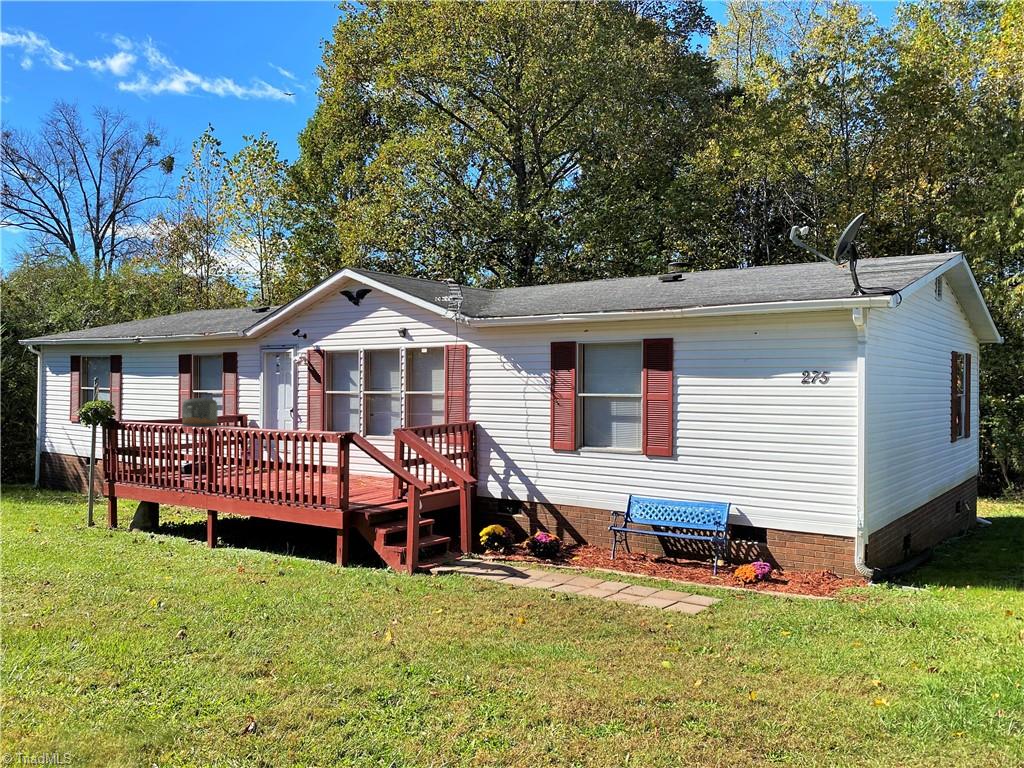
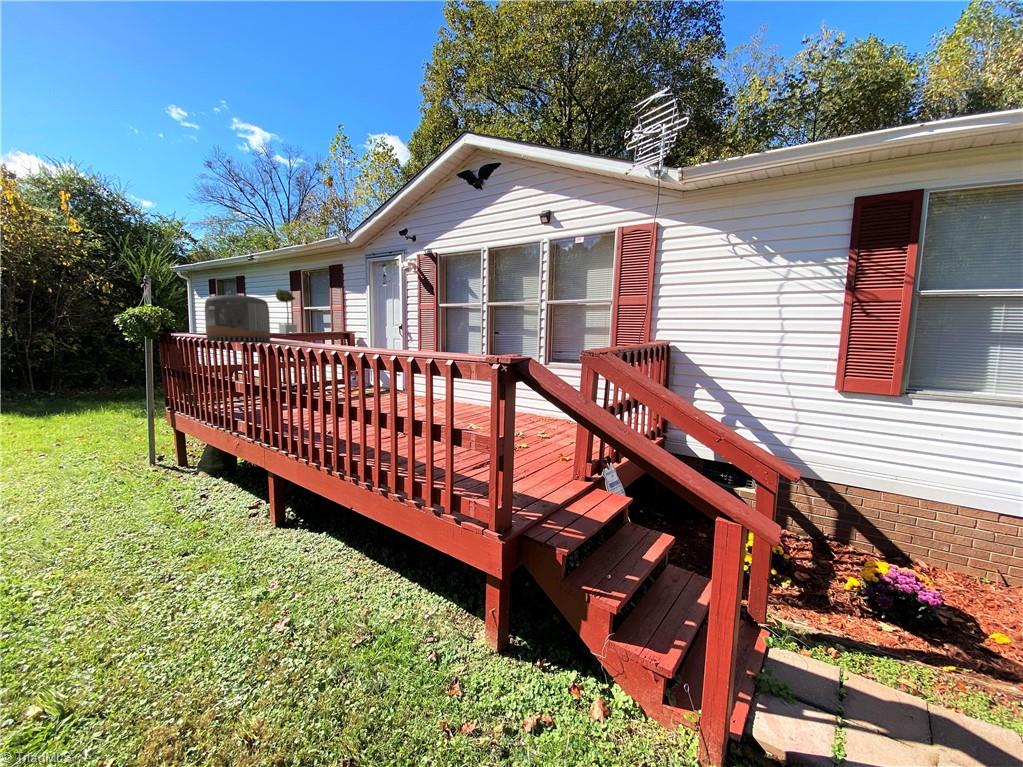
potted tree: none [167,373,187,416] -> present [275,289,297,334]

